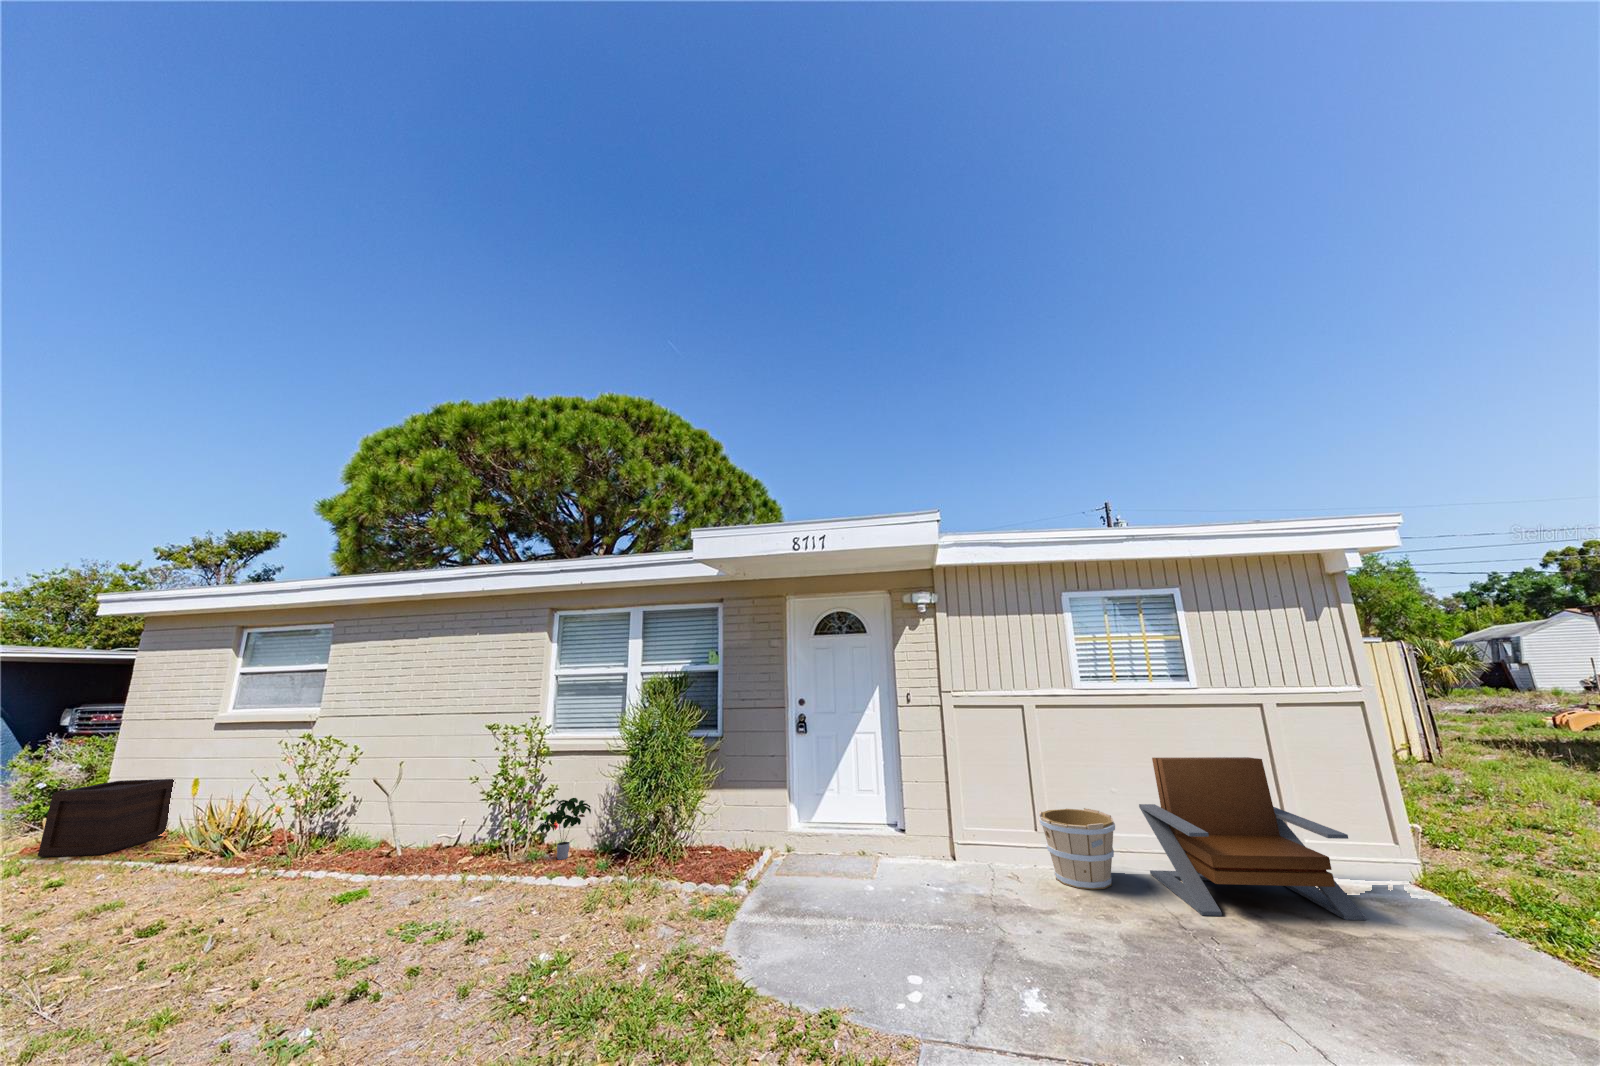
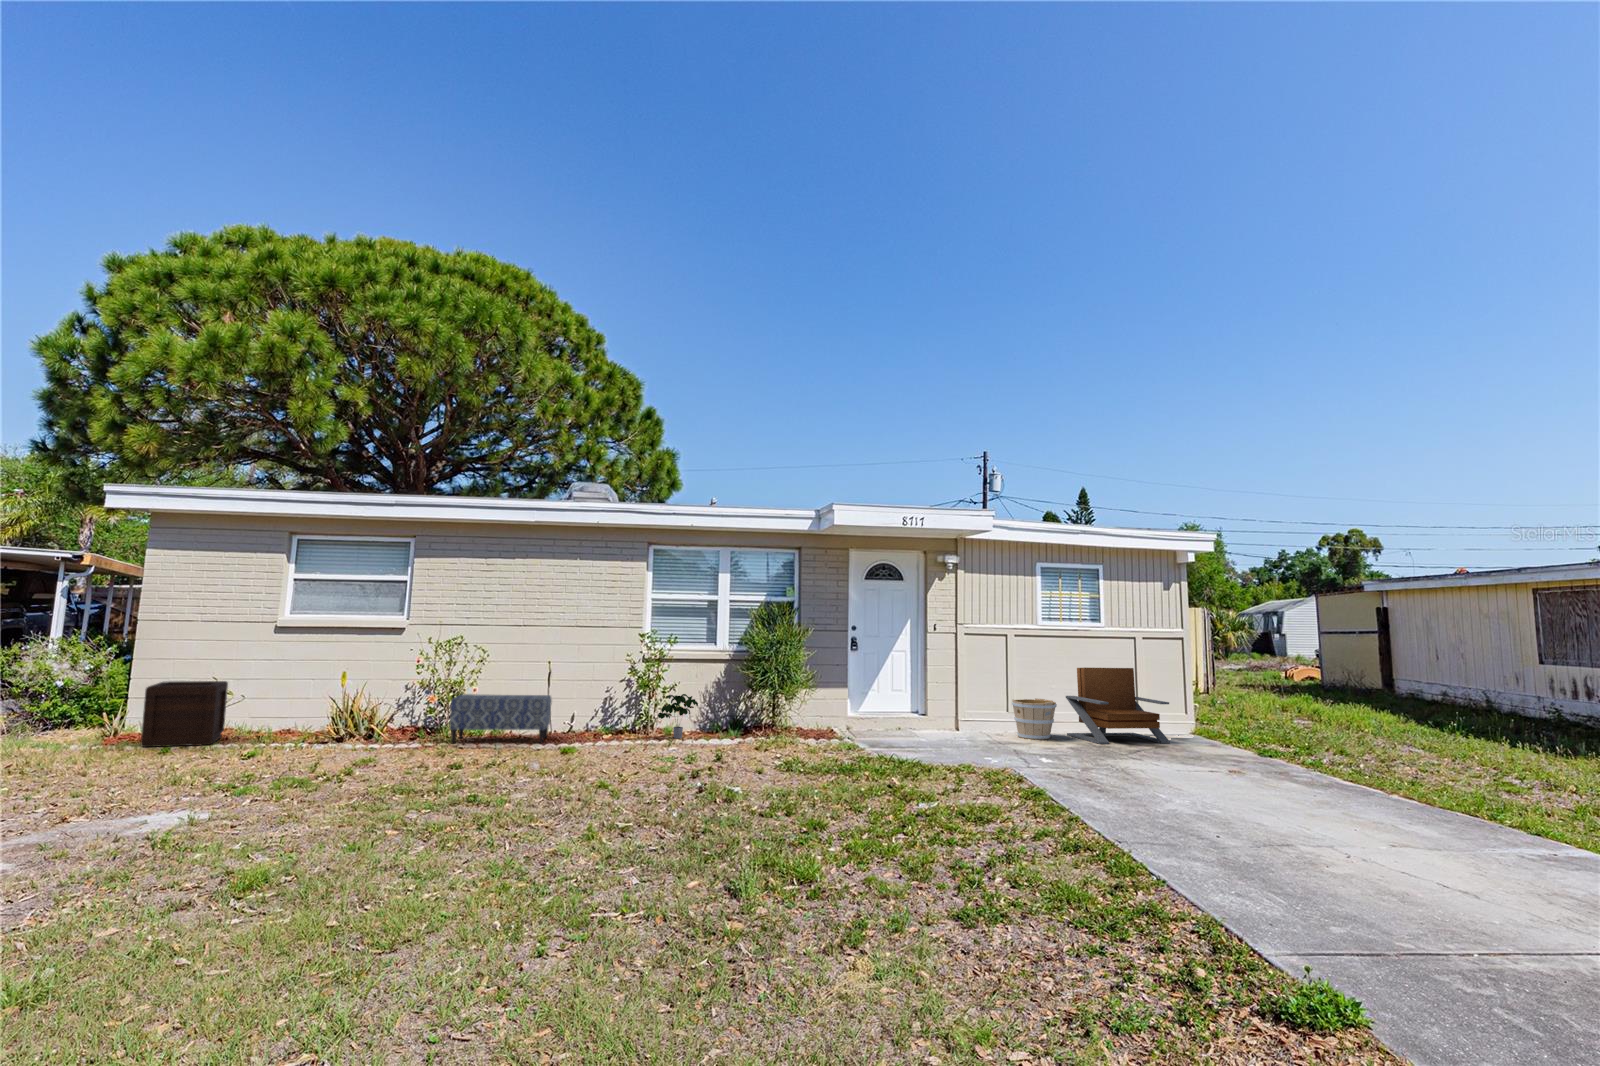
bench: none [298,796,435,866] -> present [450,694,552,743]

